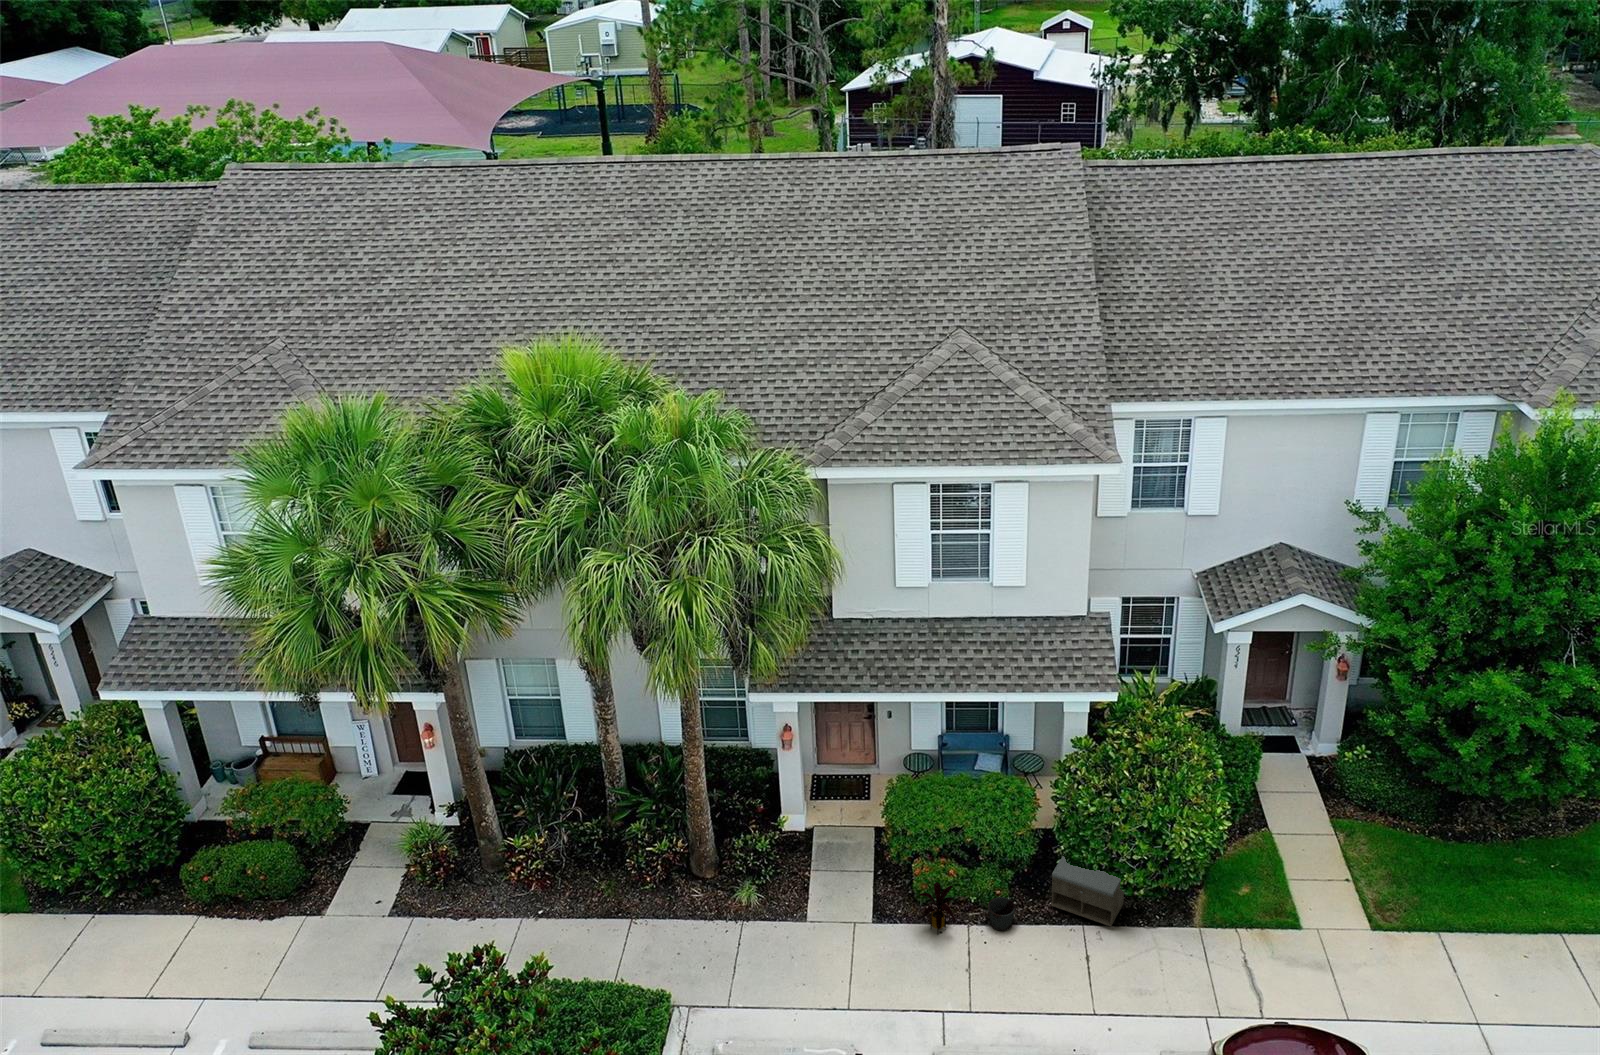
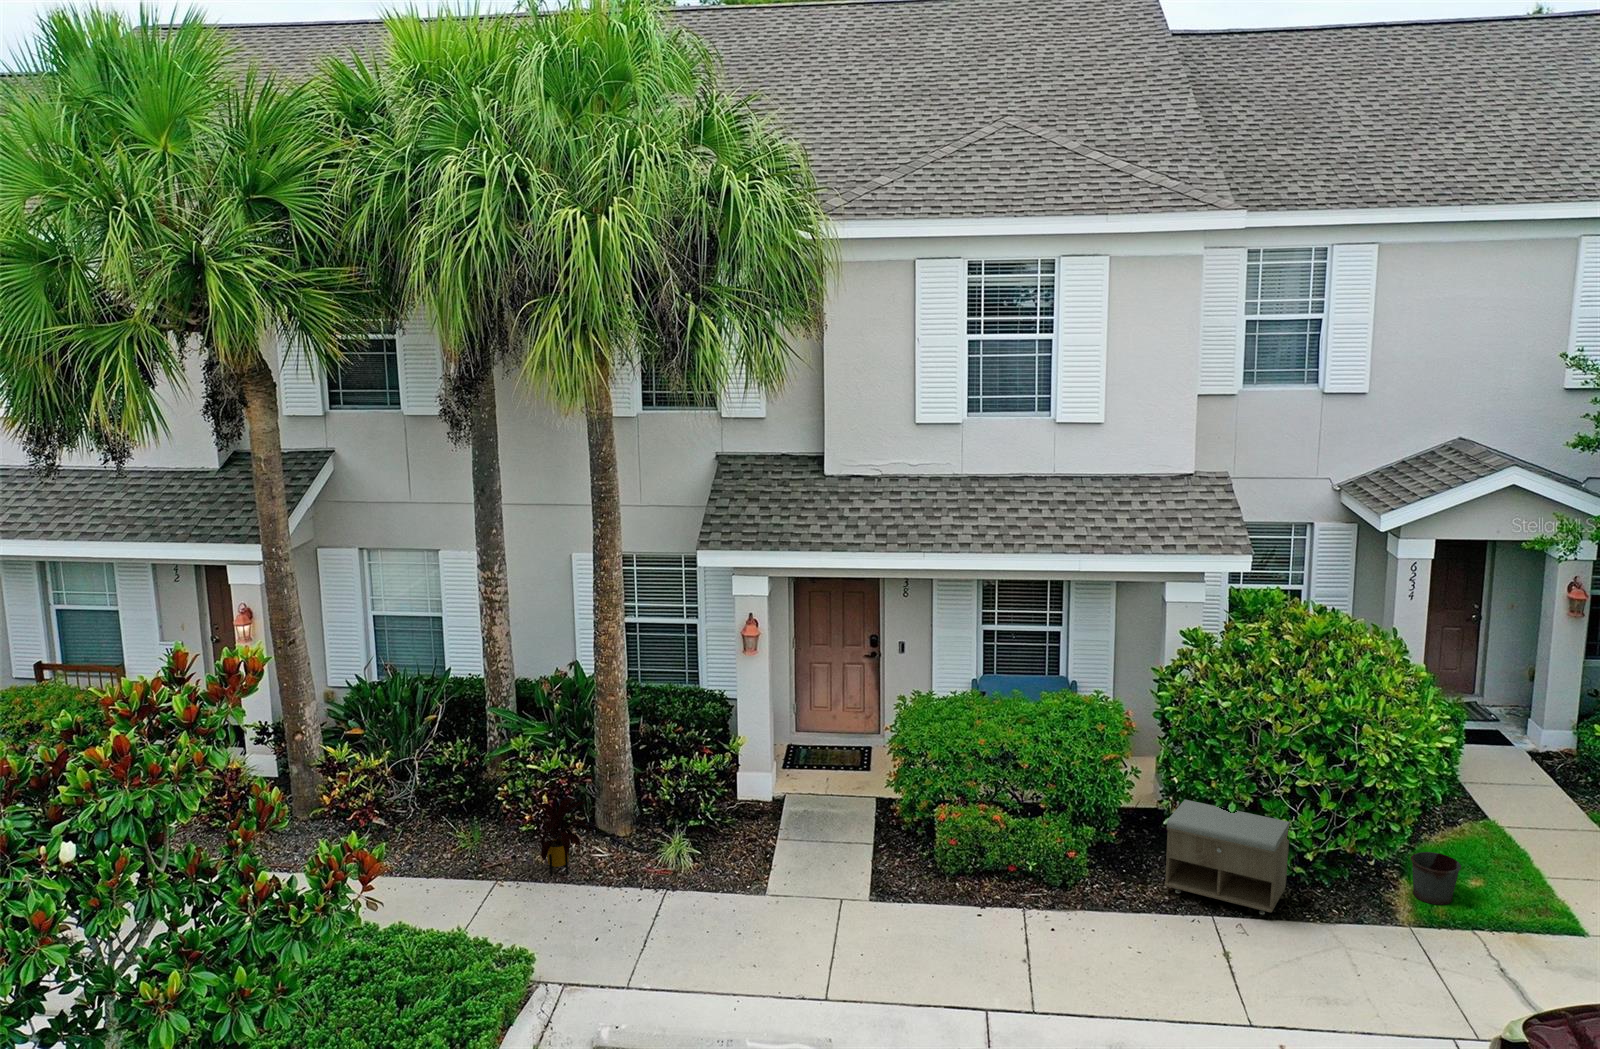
house plant: present [919,882,956,934] -> present [524,798,592,876]
bucket: present [988,897,1015,931] -> present [1411,852,1461,905]

